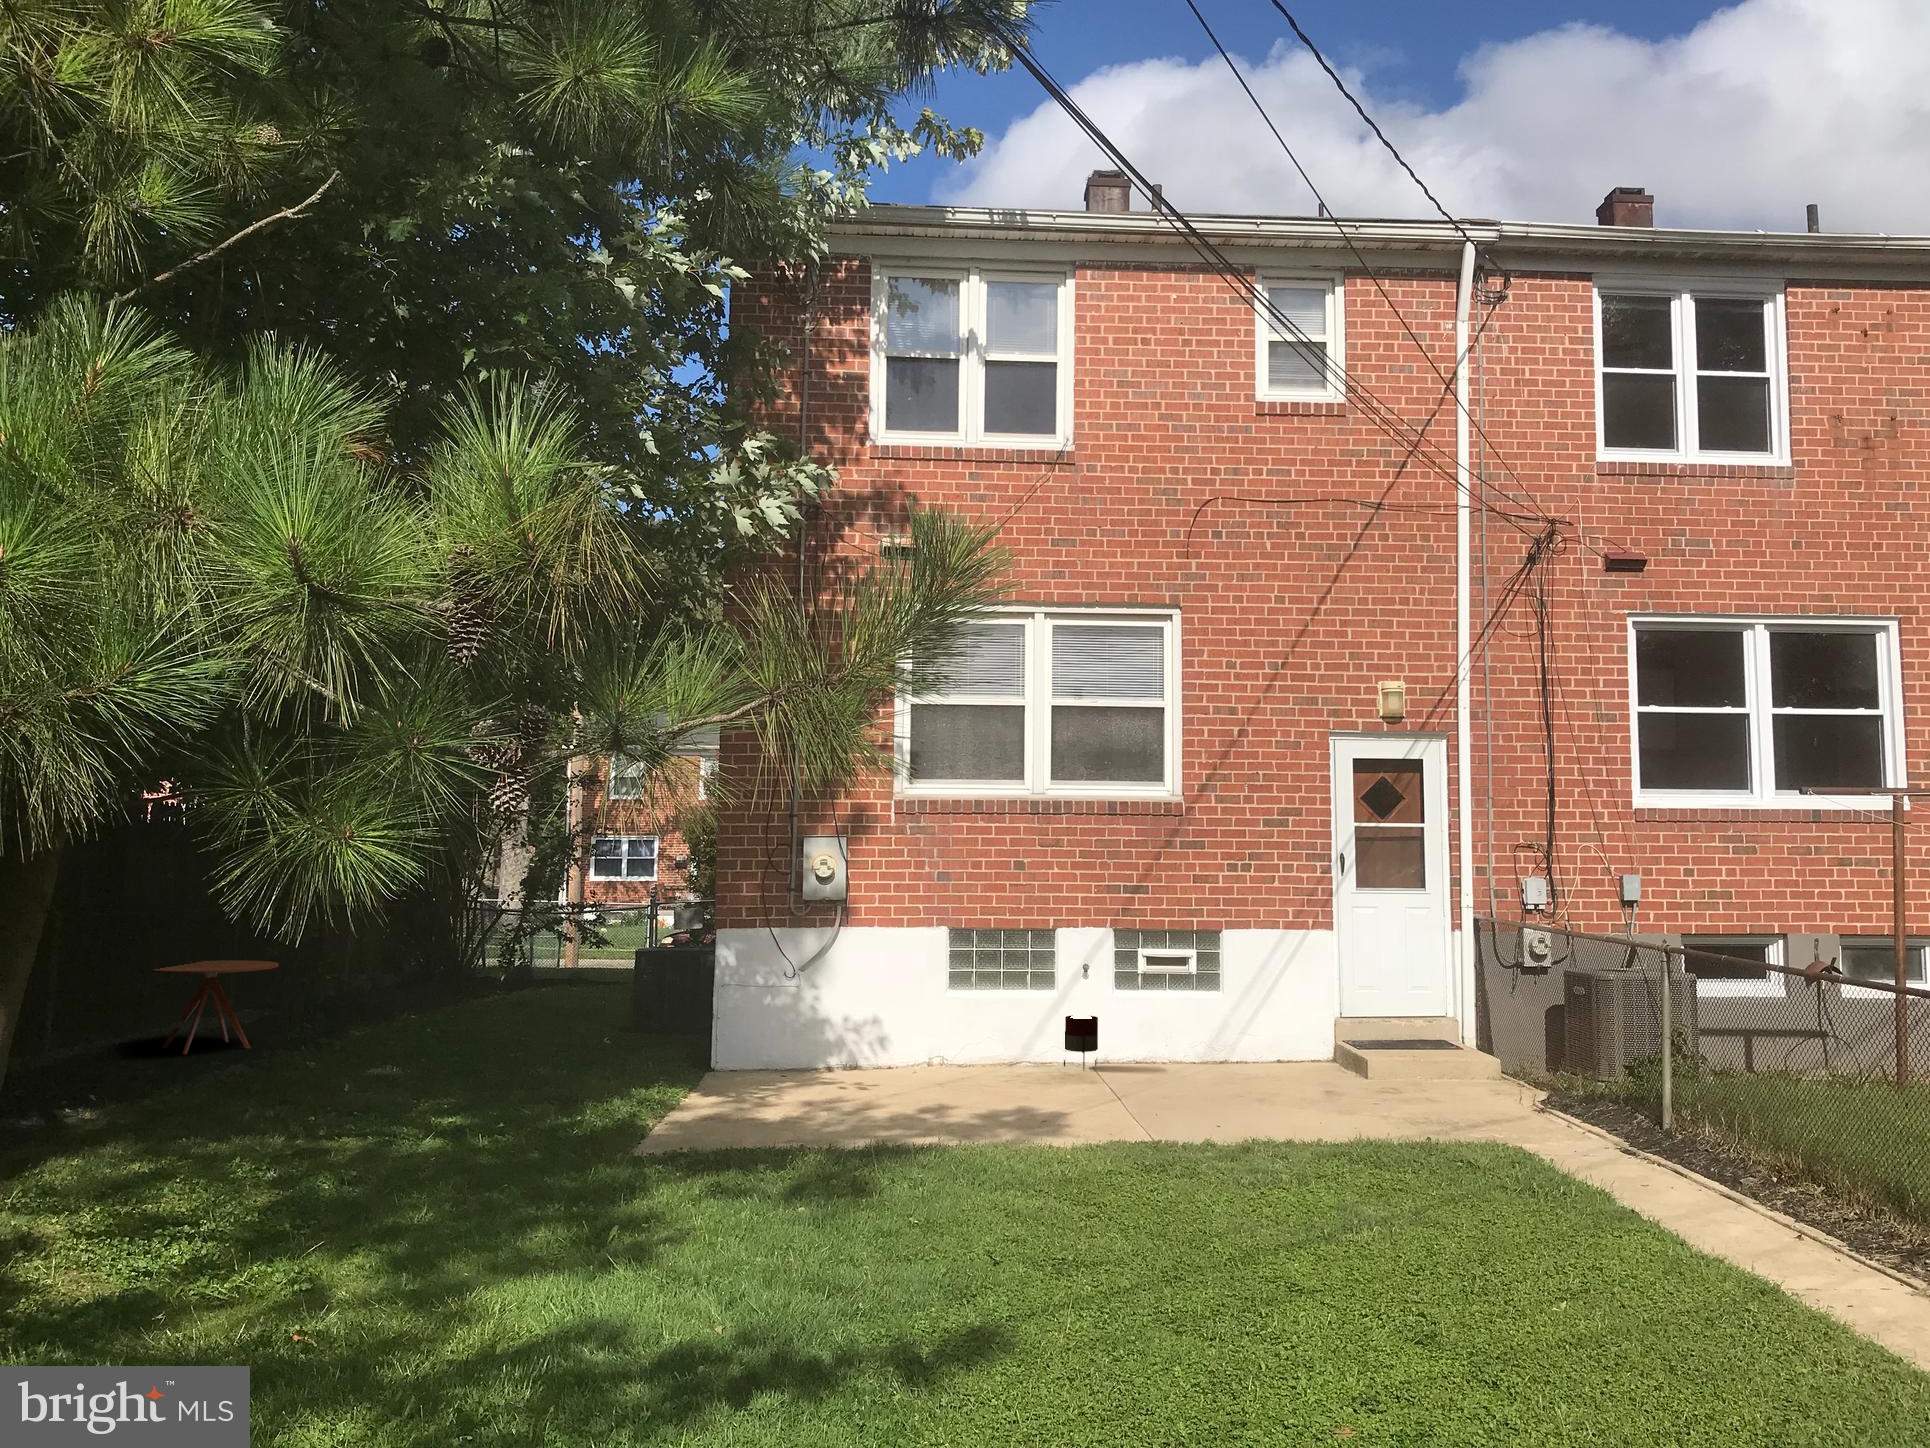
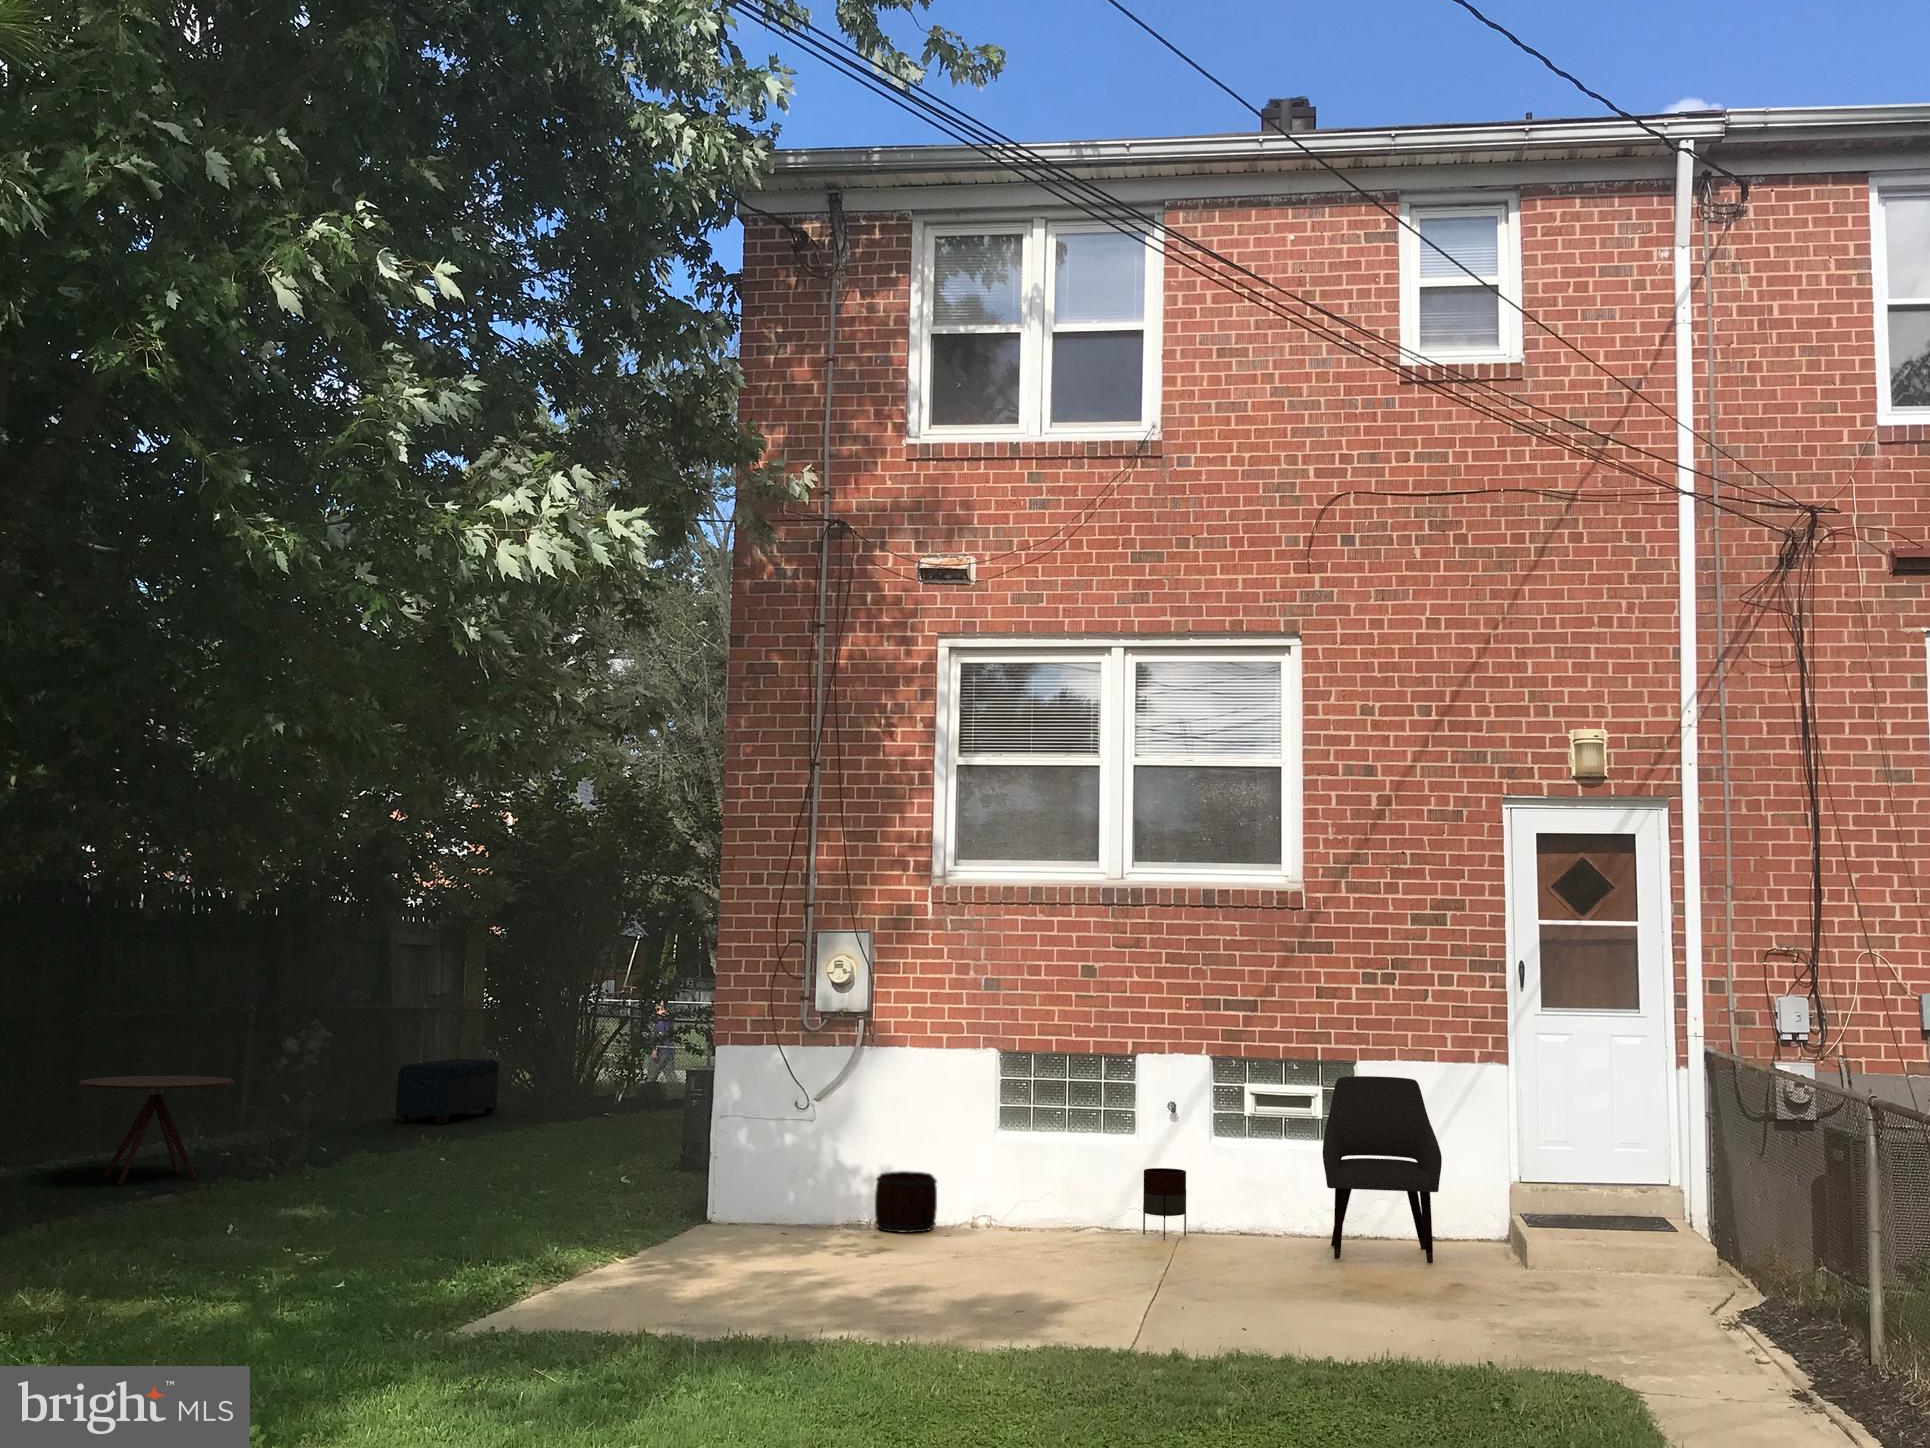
bench: none [379,938,461,993] -> present [396,1059,499,1124]
chair: none [1206,942,1297,1080] -> present [1323,1076,1442,1263]
bucket: none [855,1024,905,1072] -> present [875,1171,937,1233]

